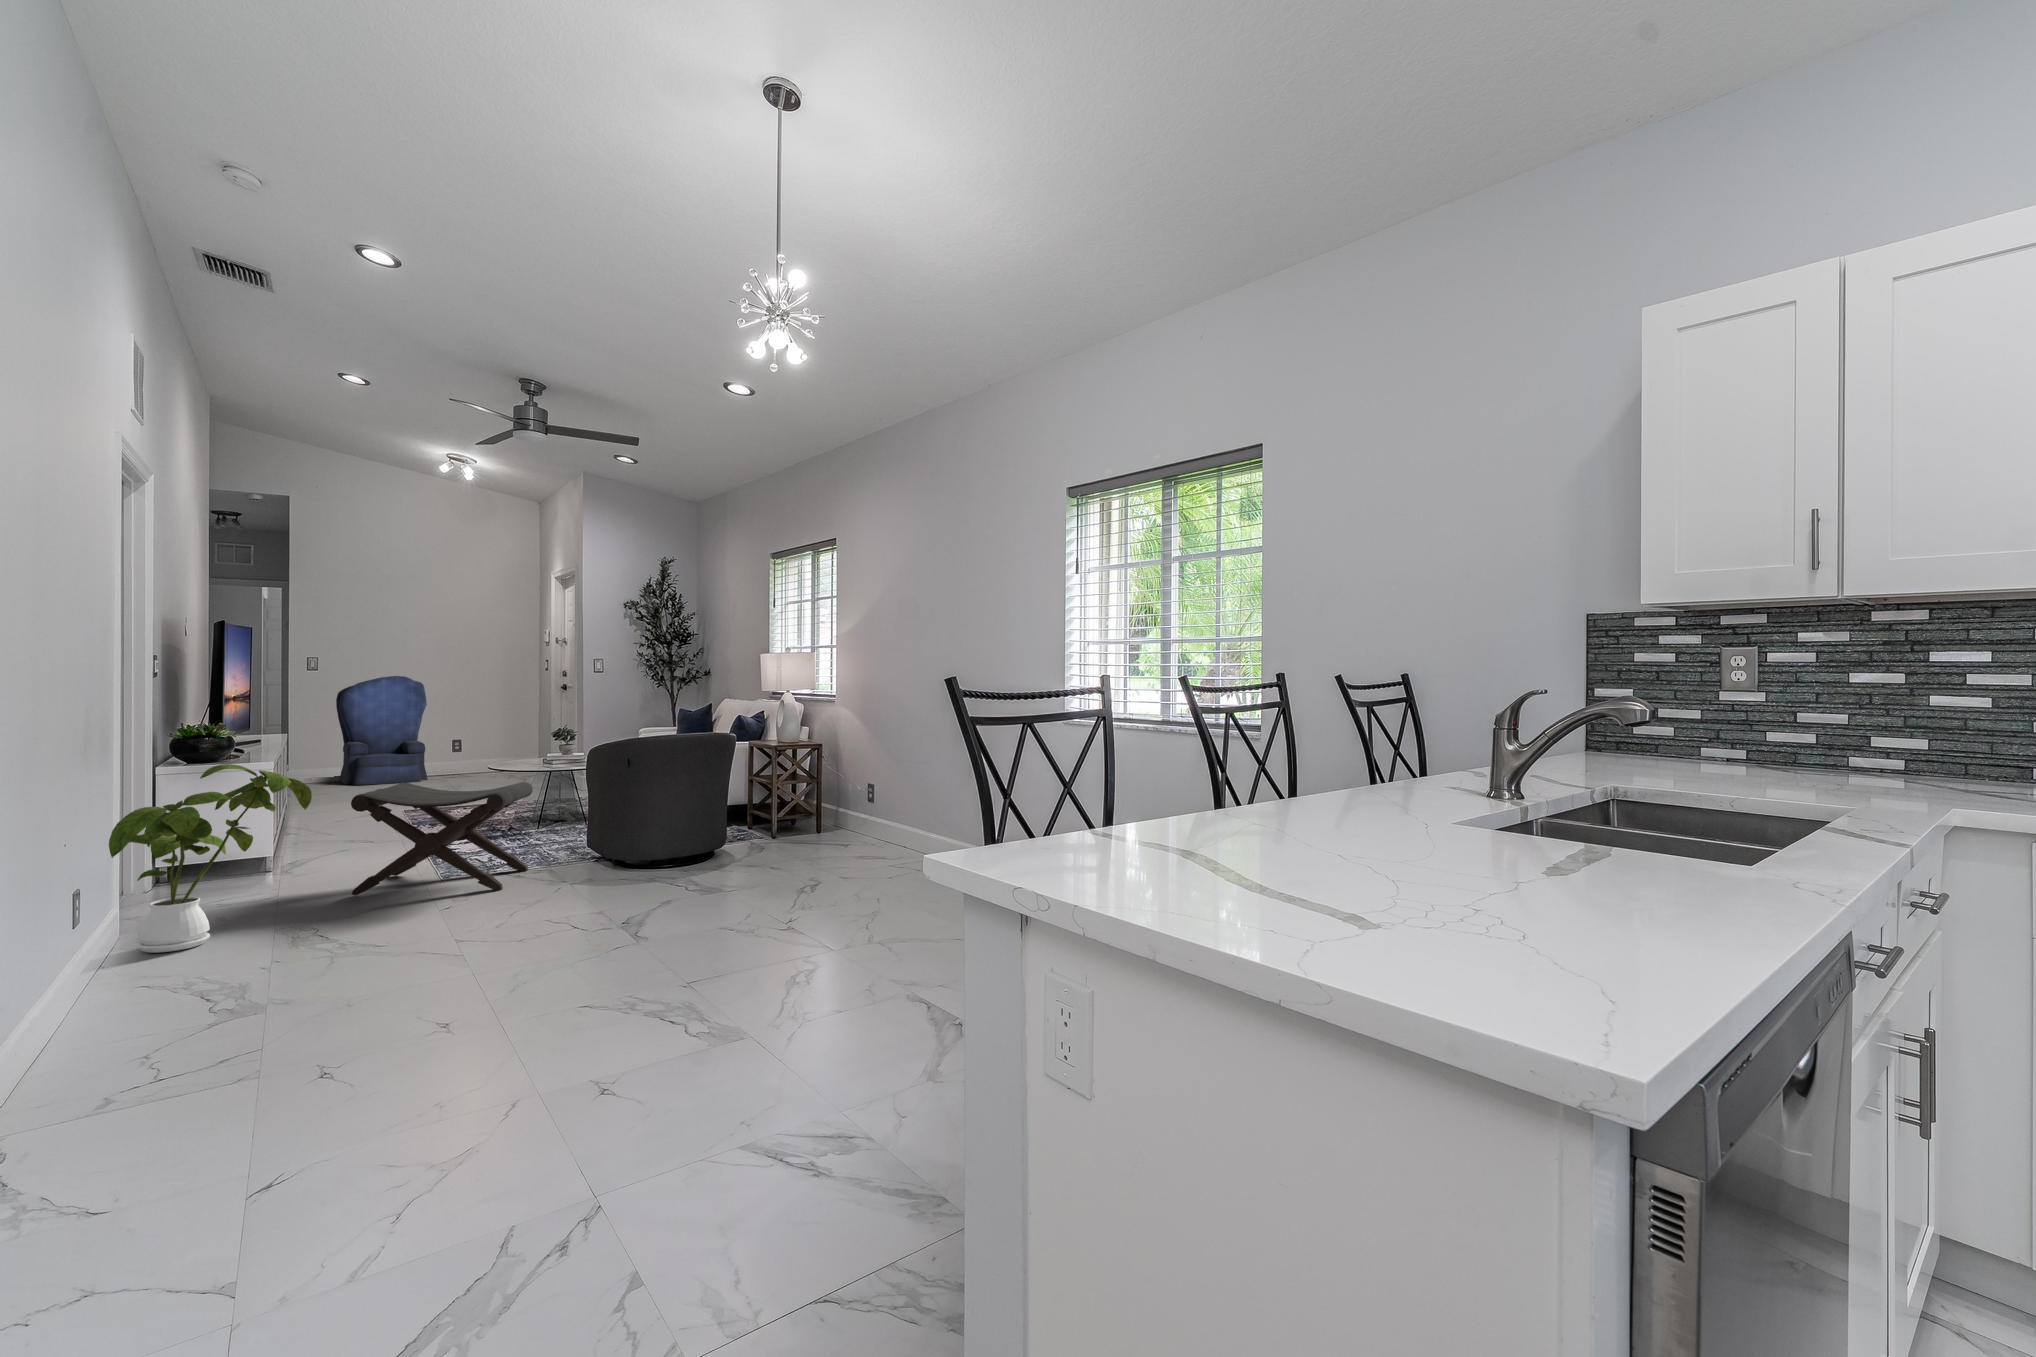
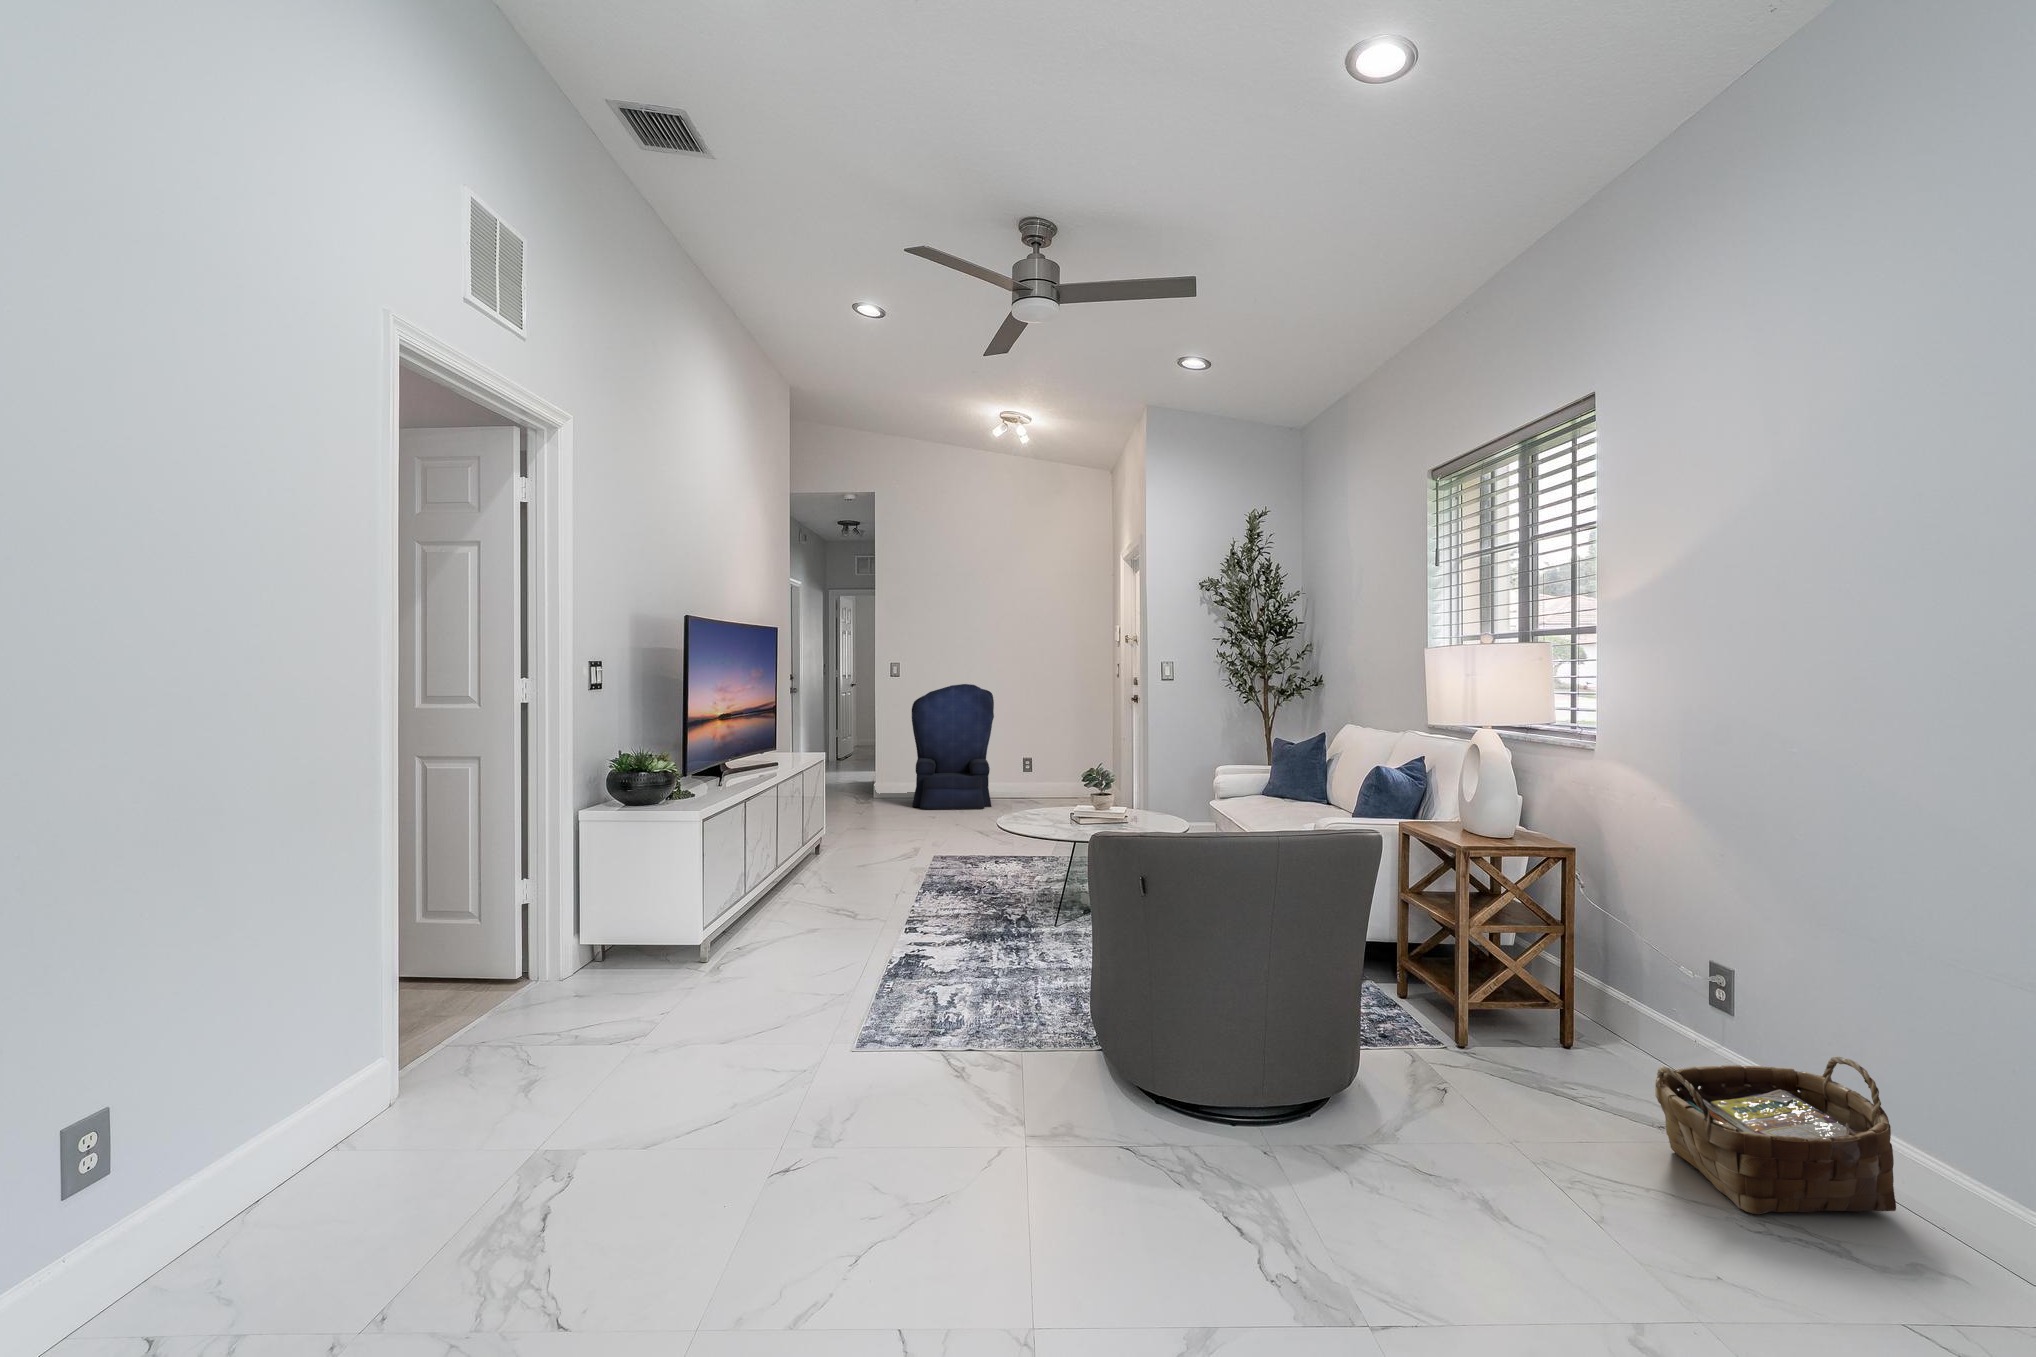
house plant: present [109,764,312,953] -> none [172,873,572,1223]
footstool: present [351,782,533,895] -> none [699,876,993,1136]
woven basket: none [837,802,906,856] -> present [1655,1057,1896,1214]

